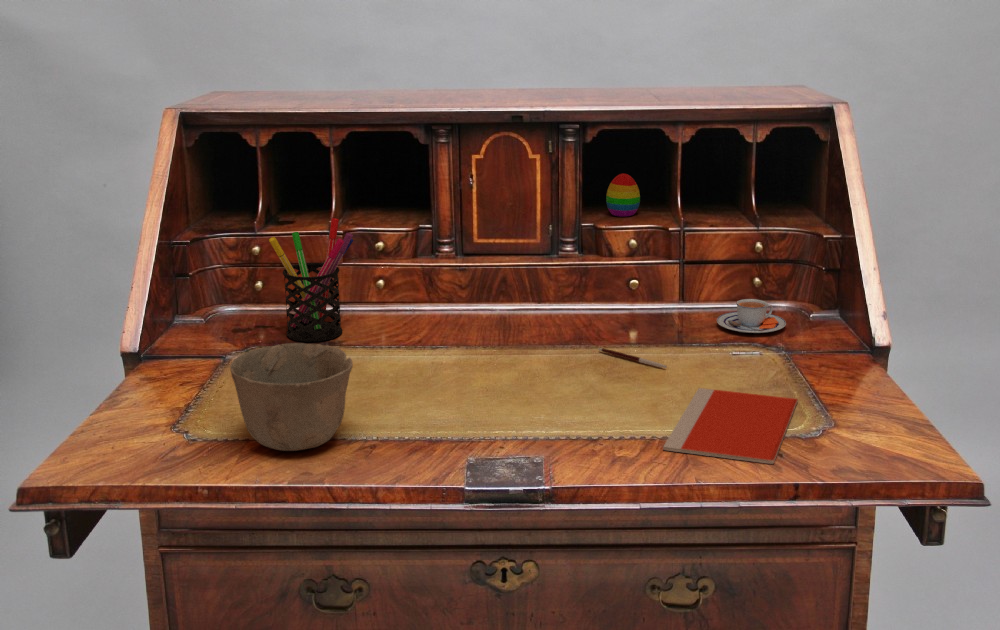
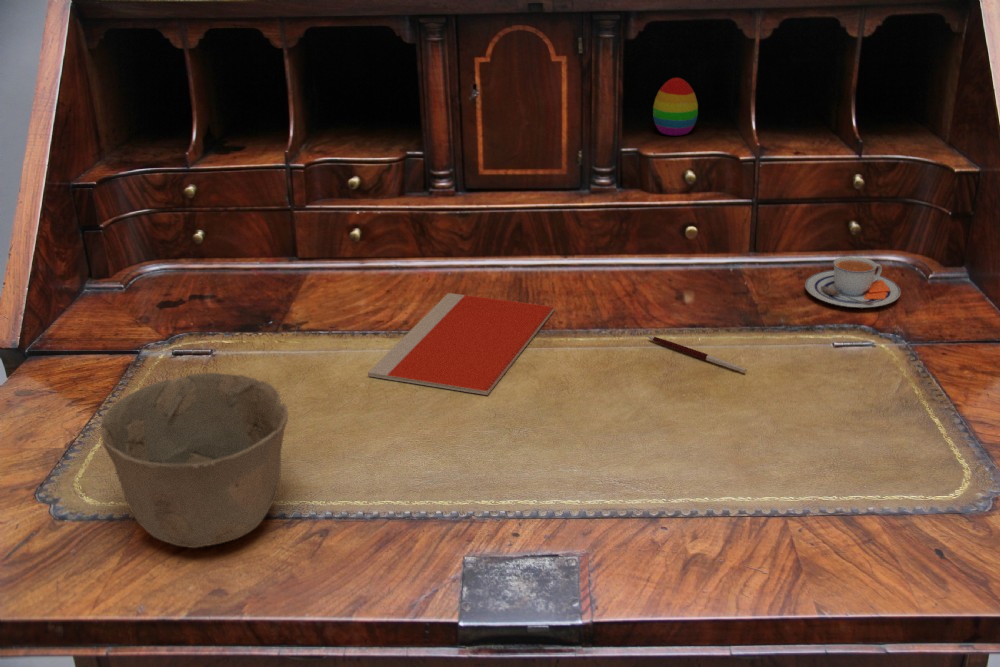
pen holder: present [269,218,353,342] -> none [194,154,312,323]
notebook: present [663,388,798,464] -> present [368,293,555,395]

